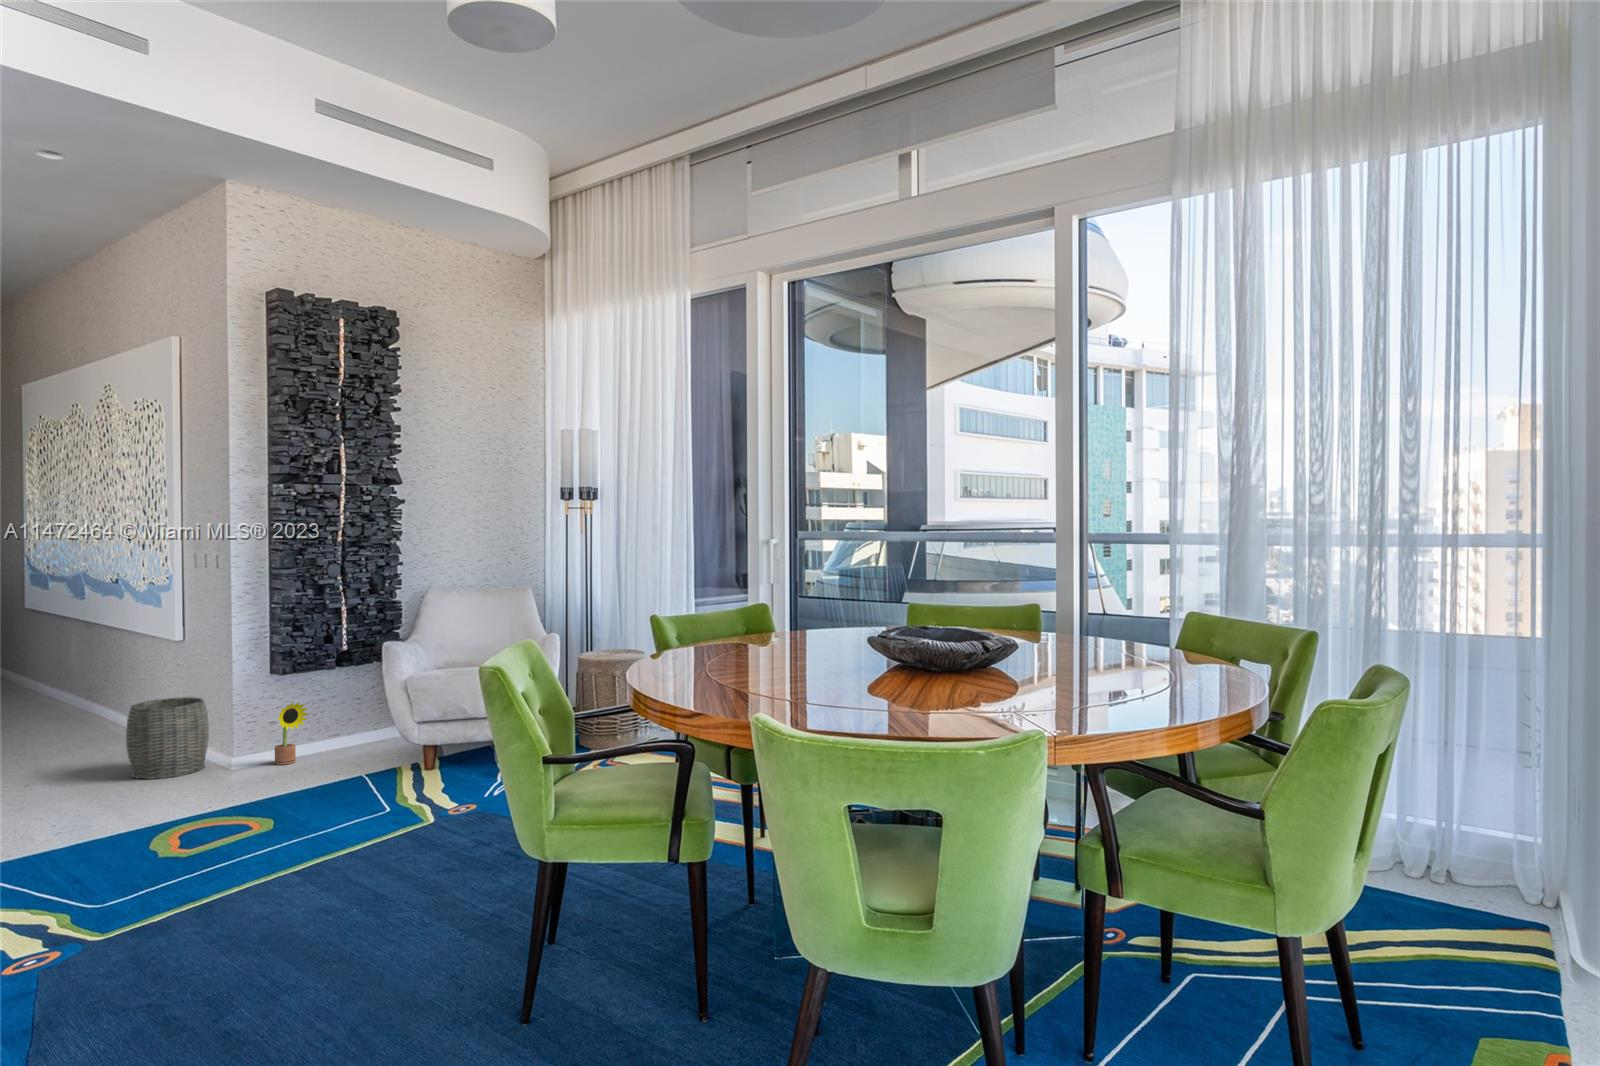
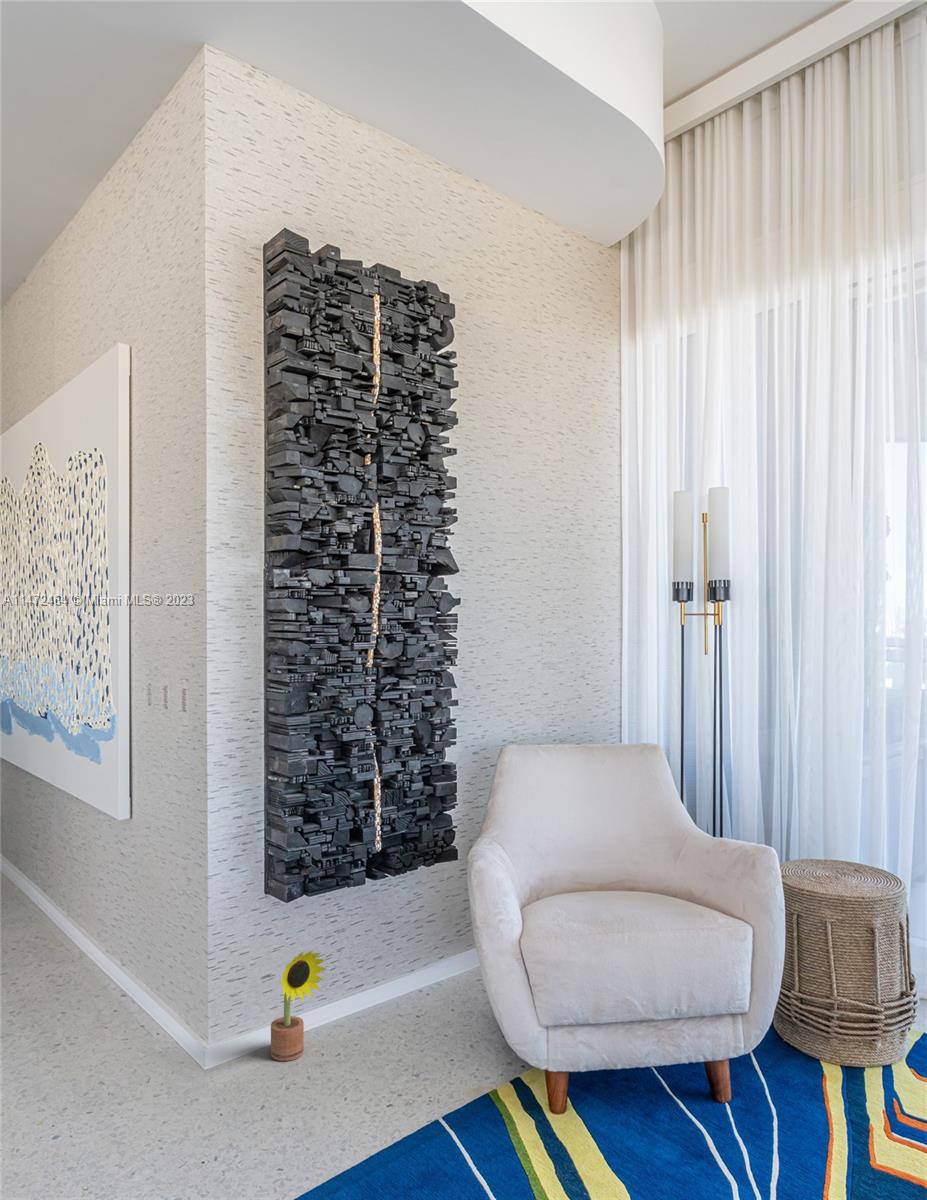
woven basket: present [126,697,209,779] -> none [39,926,167,1090]

